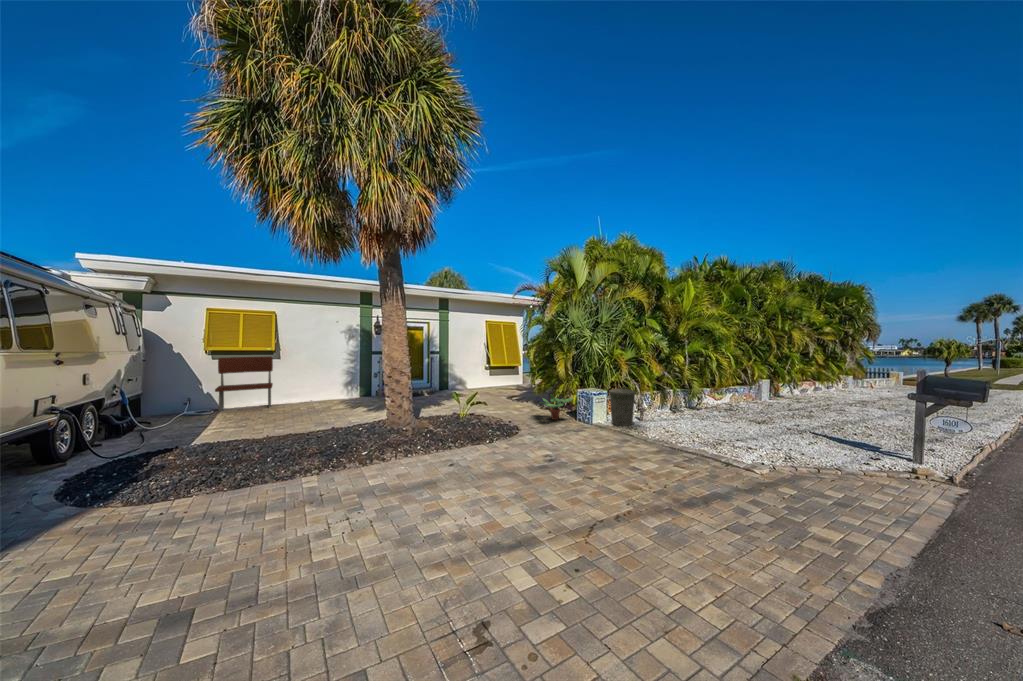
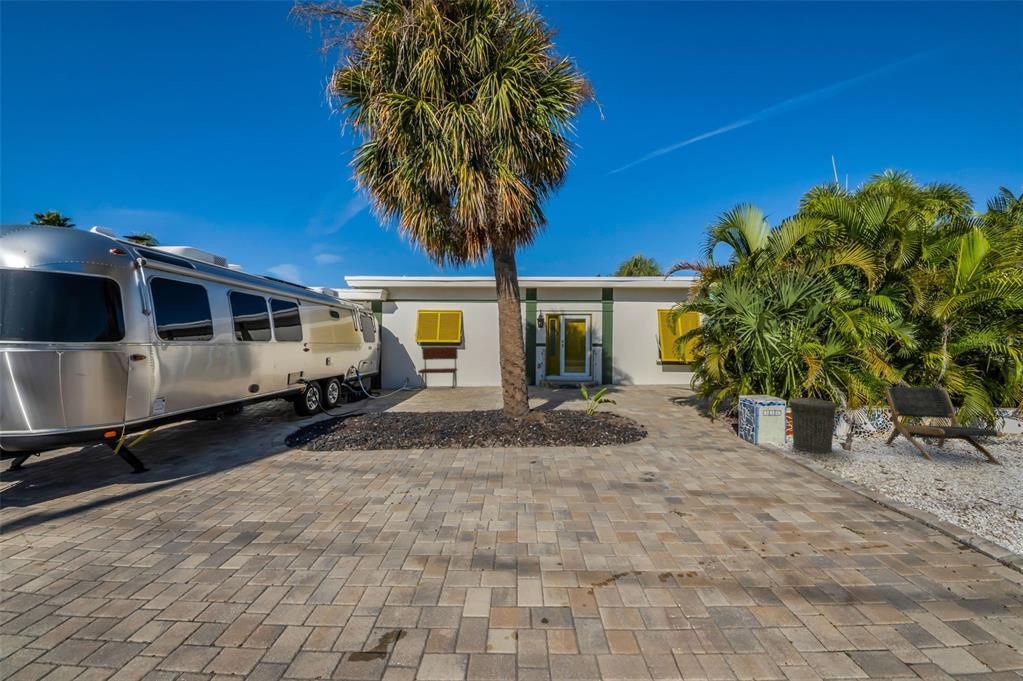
lounge chair: none [651,377,704,422] -> present [884,386,1004,466]
potted plant: present [539,394,573,420] -> none [688,396,737,430]

